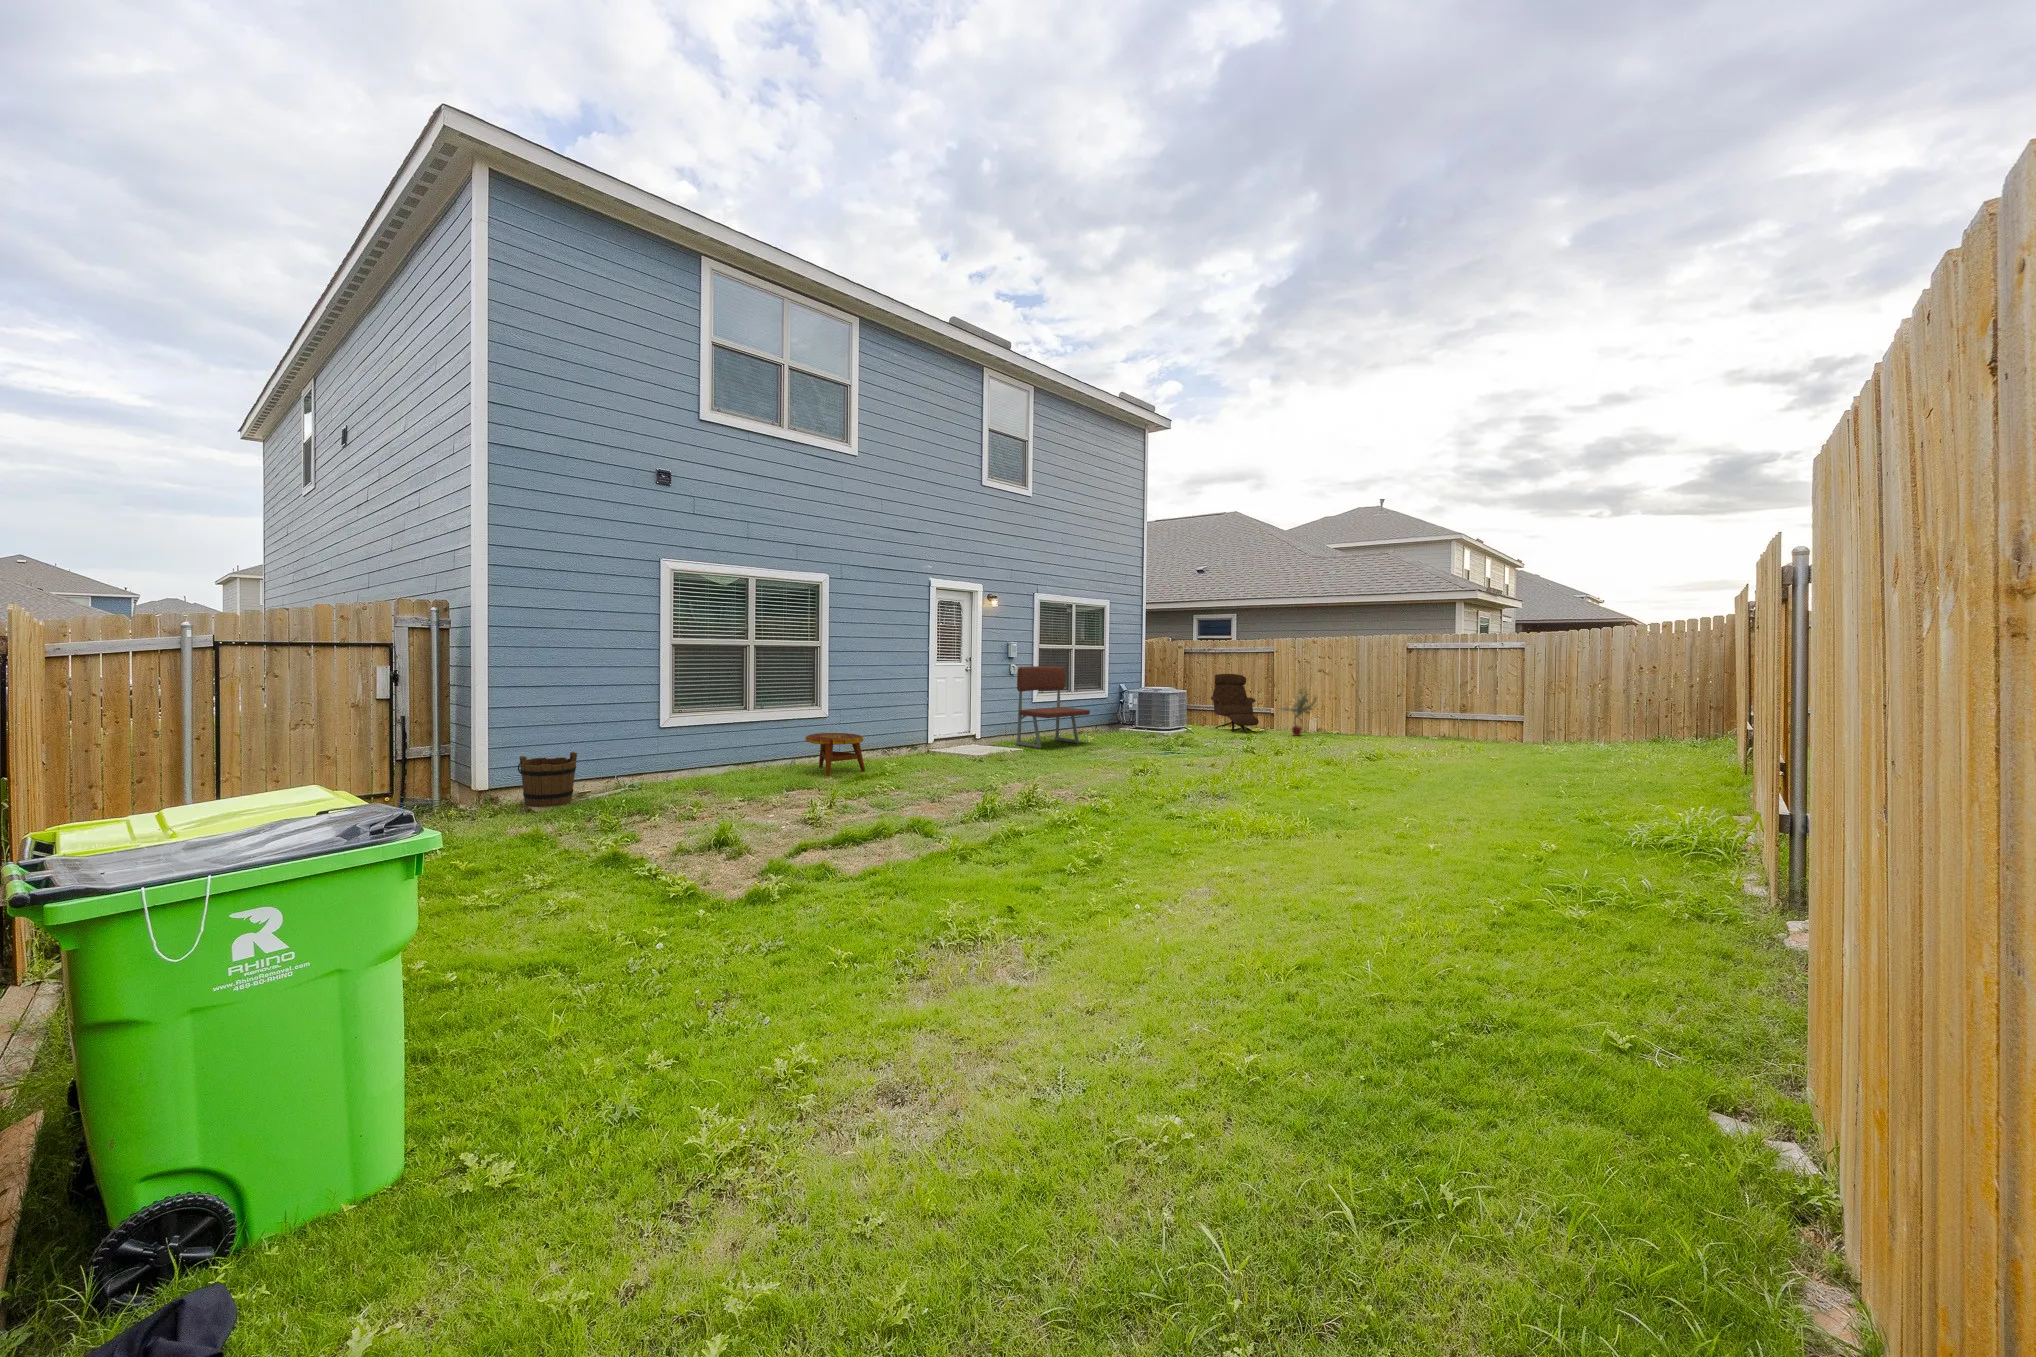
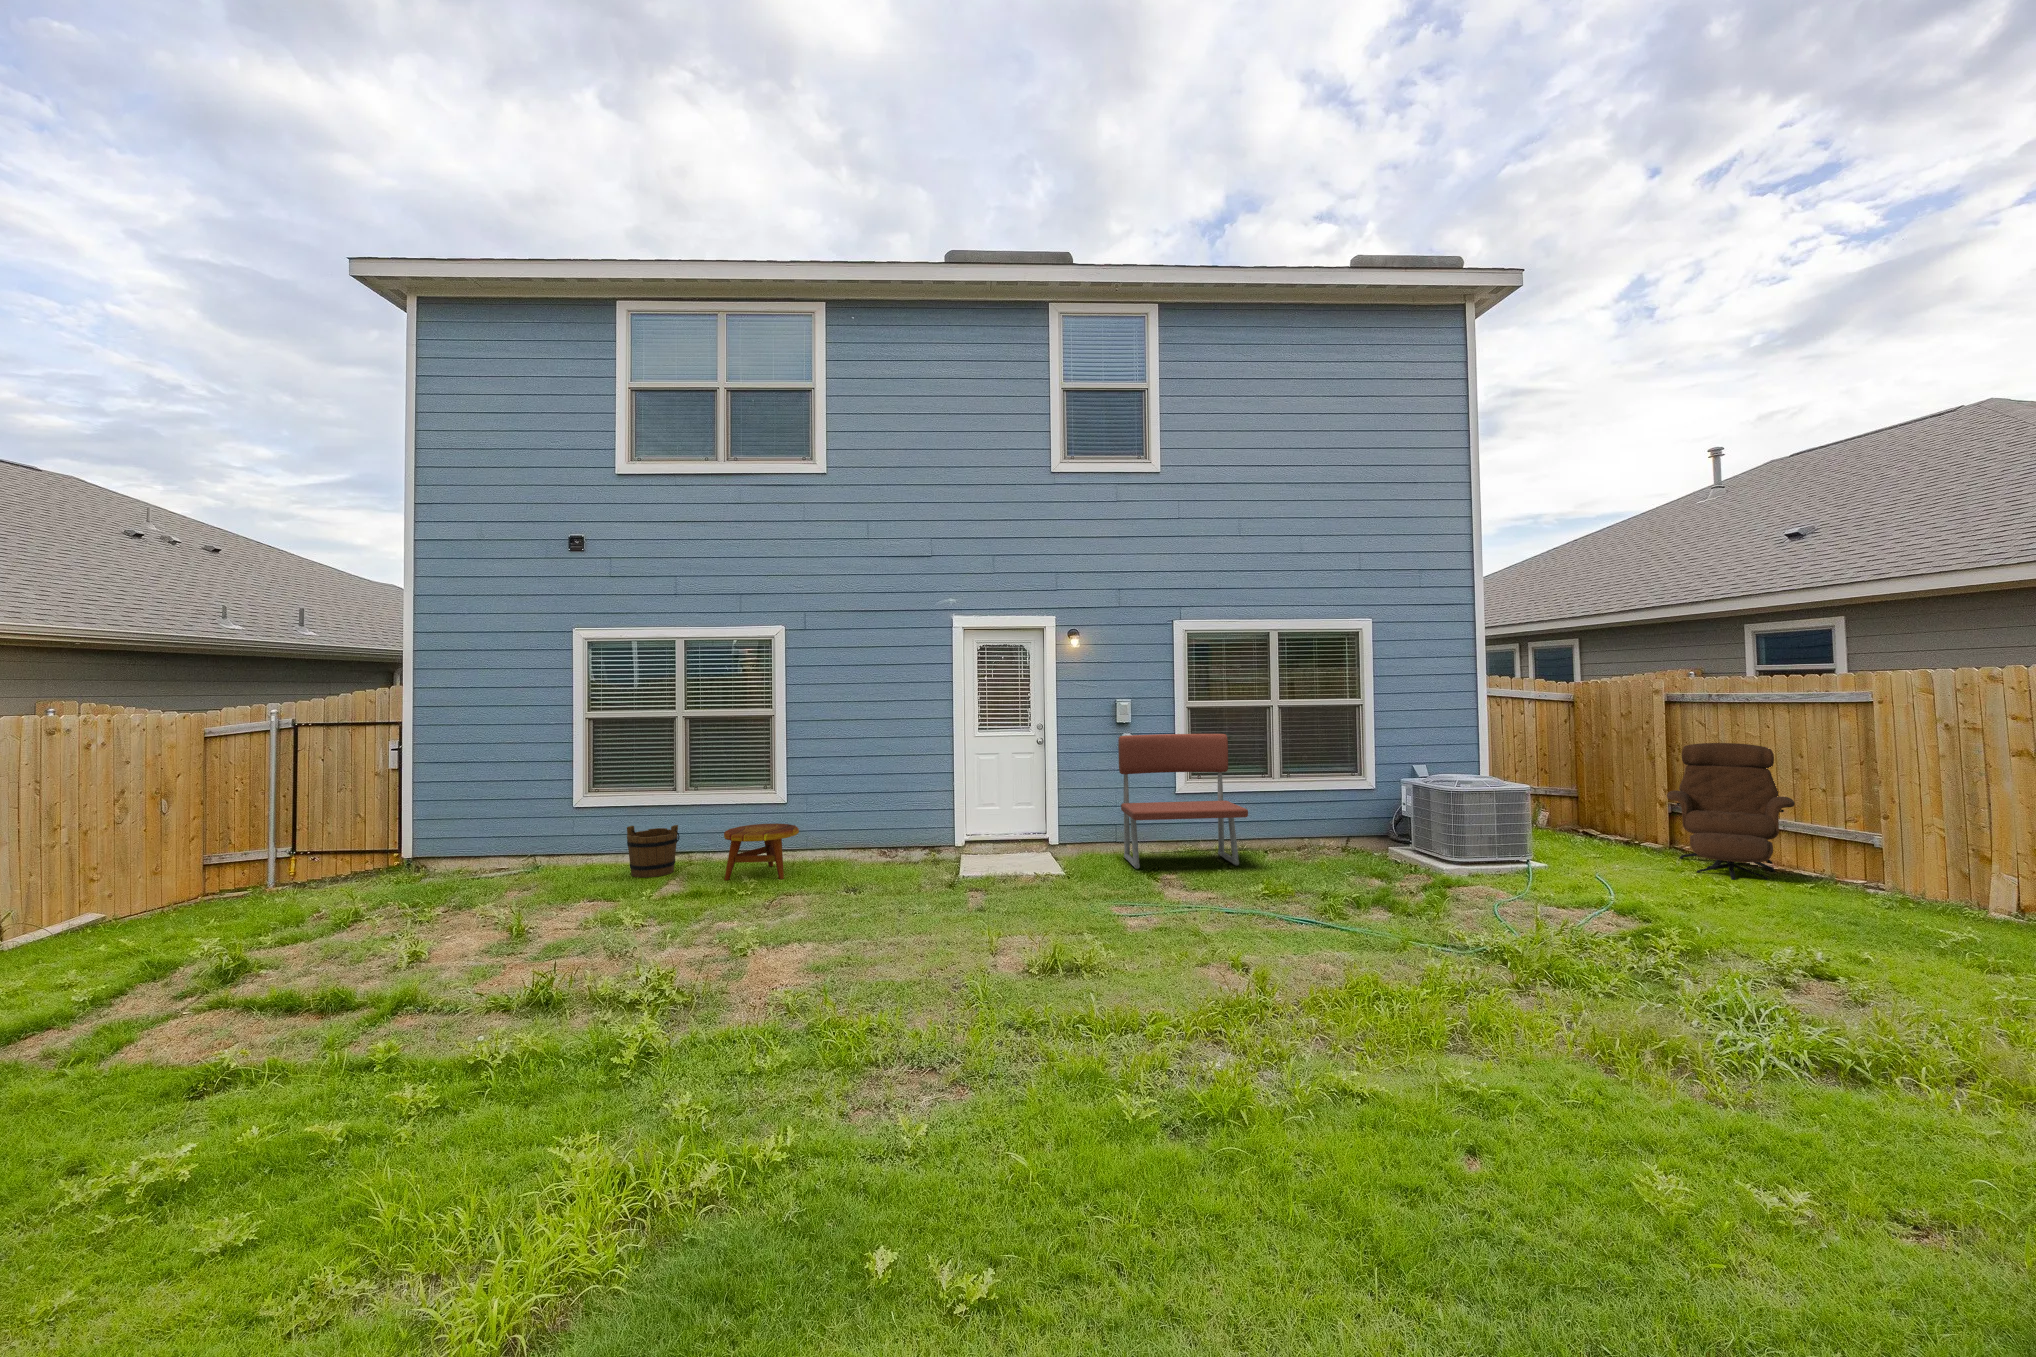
potted tree: present [1284,690,1316,736] -> none [1842,783,1960,902]
bucket: present [518,752,577,807] -> present [627,825,680,877]

